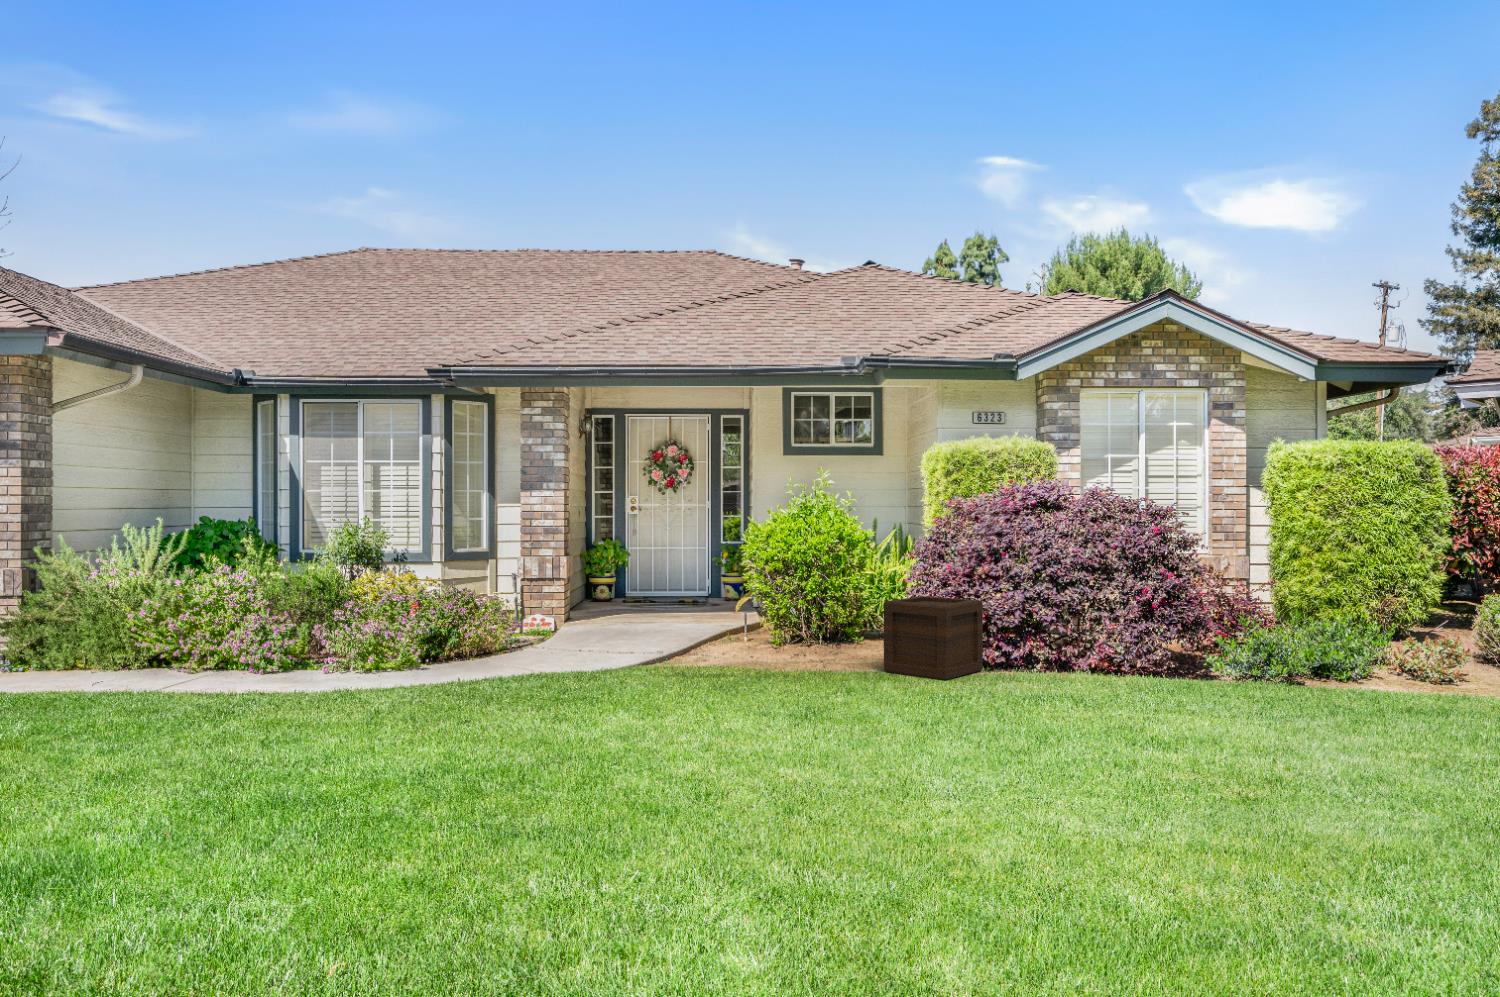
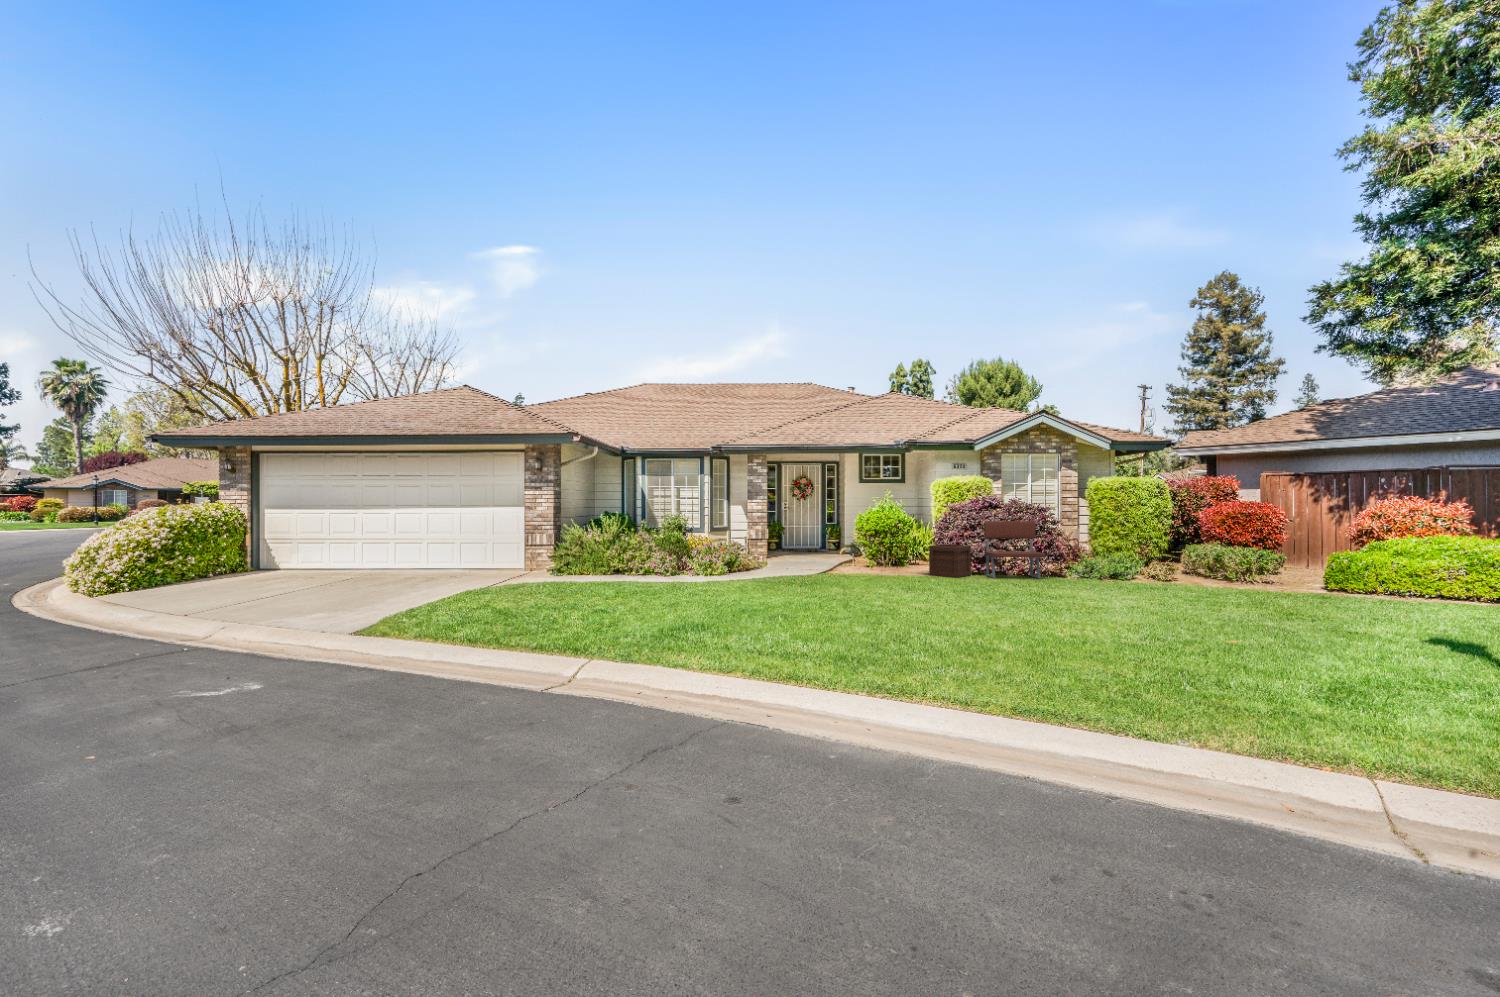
bench: none [1015,542,1155,683] -> present [984,521,1046,579]

